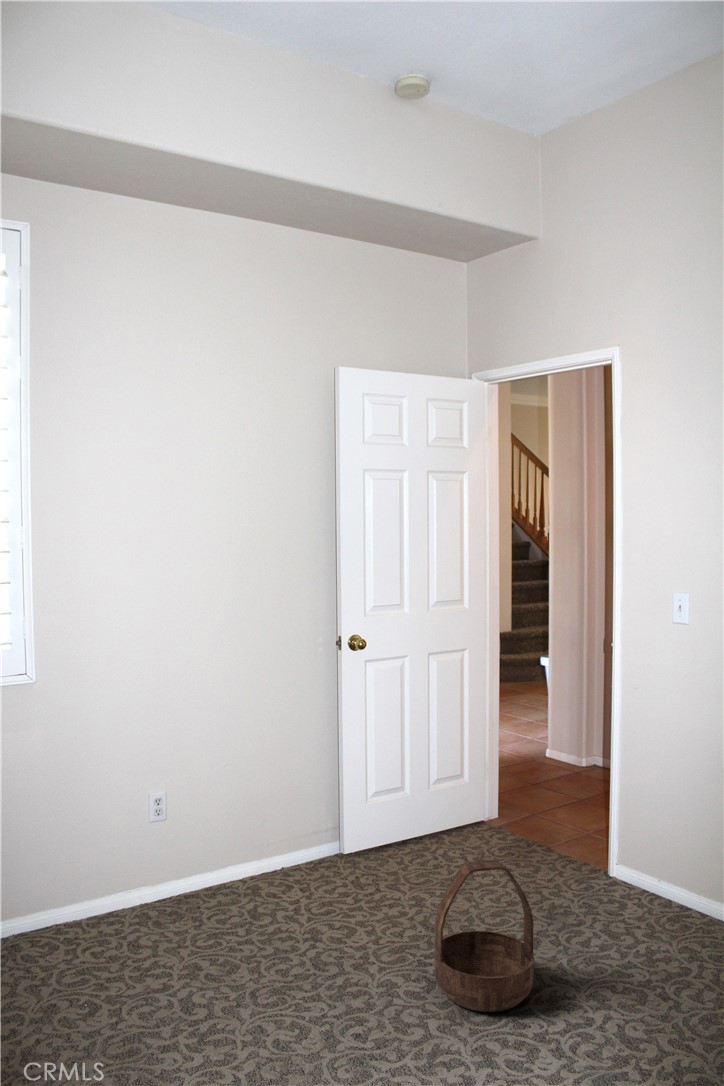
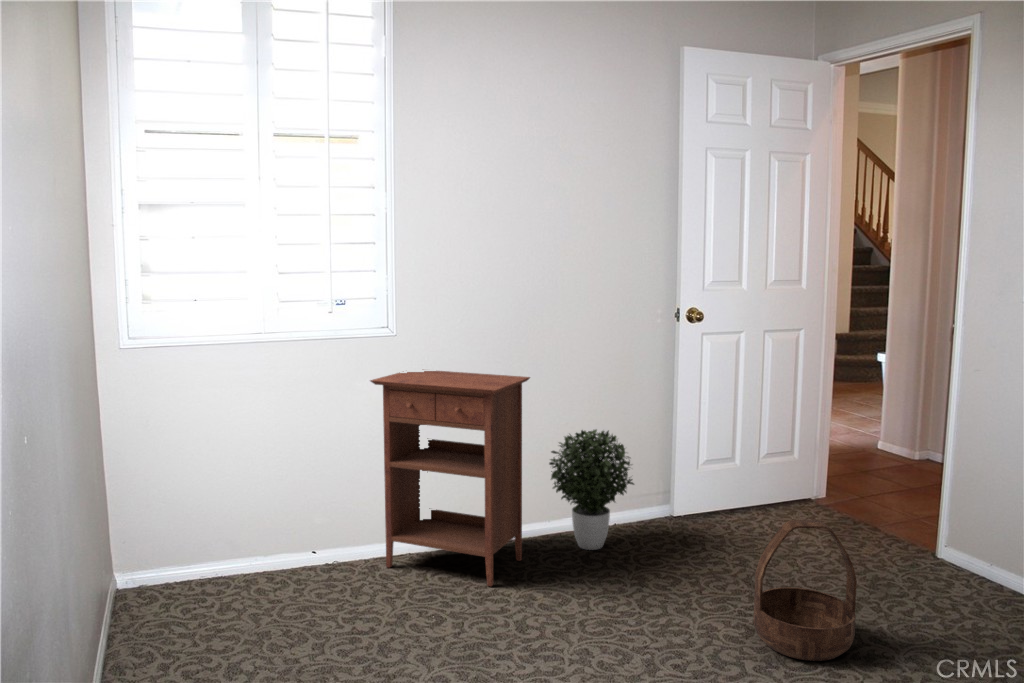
nightstand: none [8,709,193,959] -> present [370,371,530,586]
potted plant: none [213,766,307,901] -> present [549,429,634,550]

